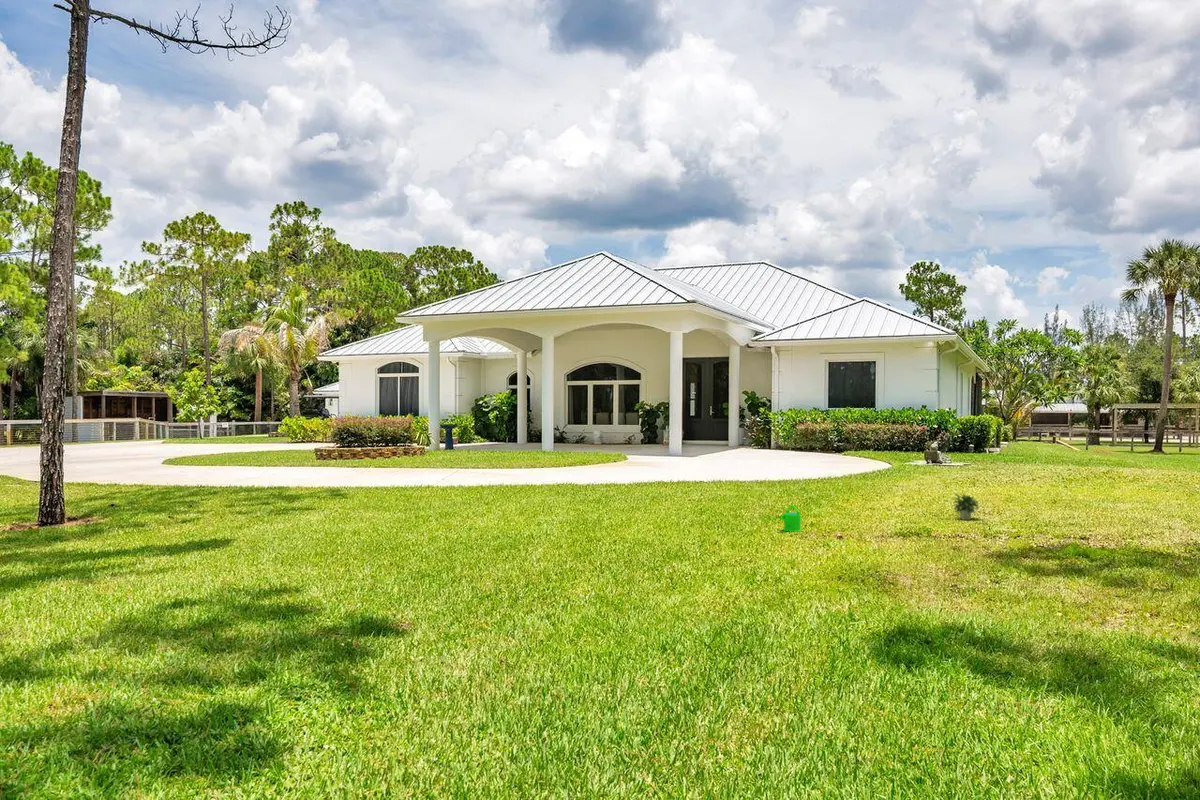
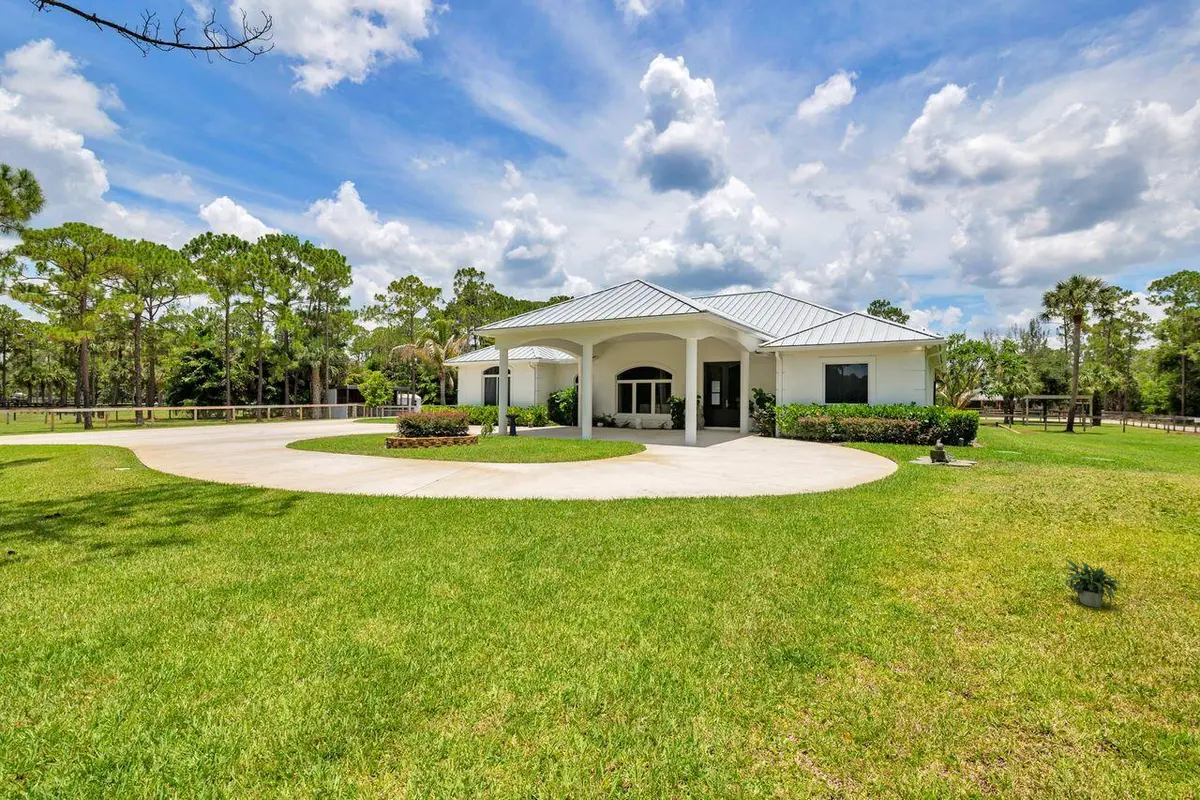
watering can: present [781,505,801,532] -> none [793,592,829,641]

